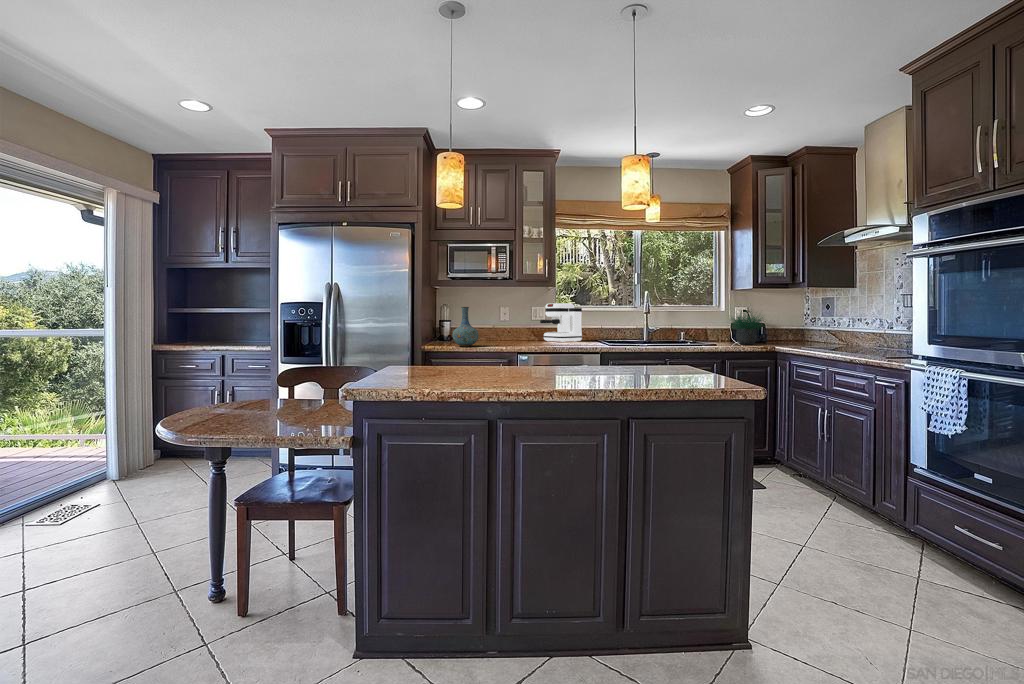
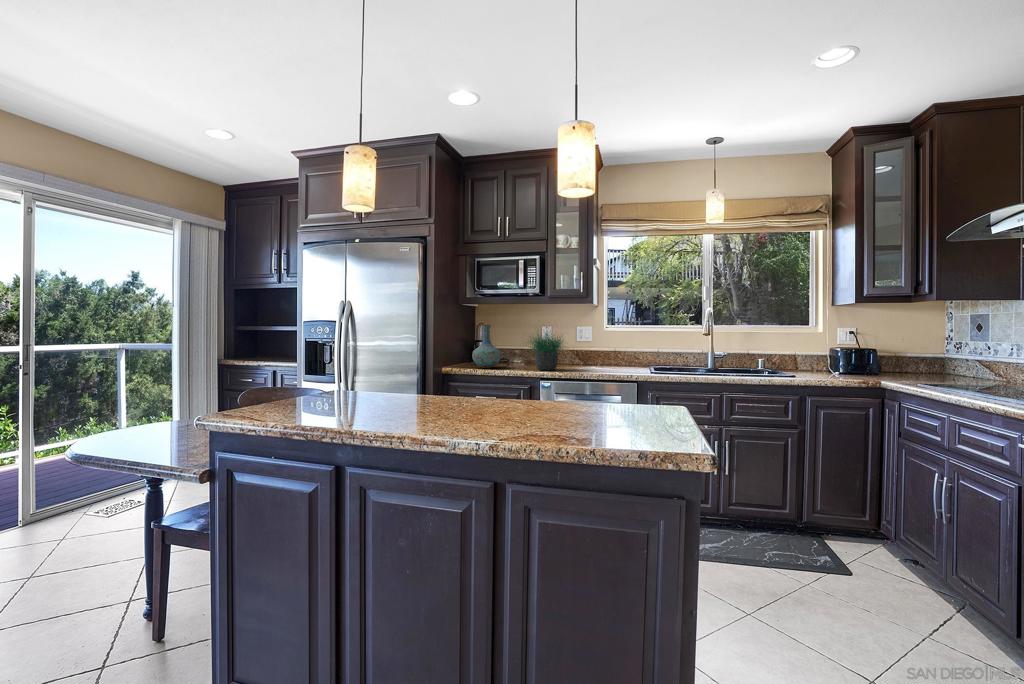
coffee maker: present [540,303,582,342] -> none [580,321,630,366]
potted plant: present [731,313,761,344] -> present [530,331,563,370]

